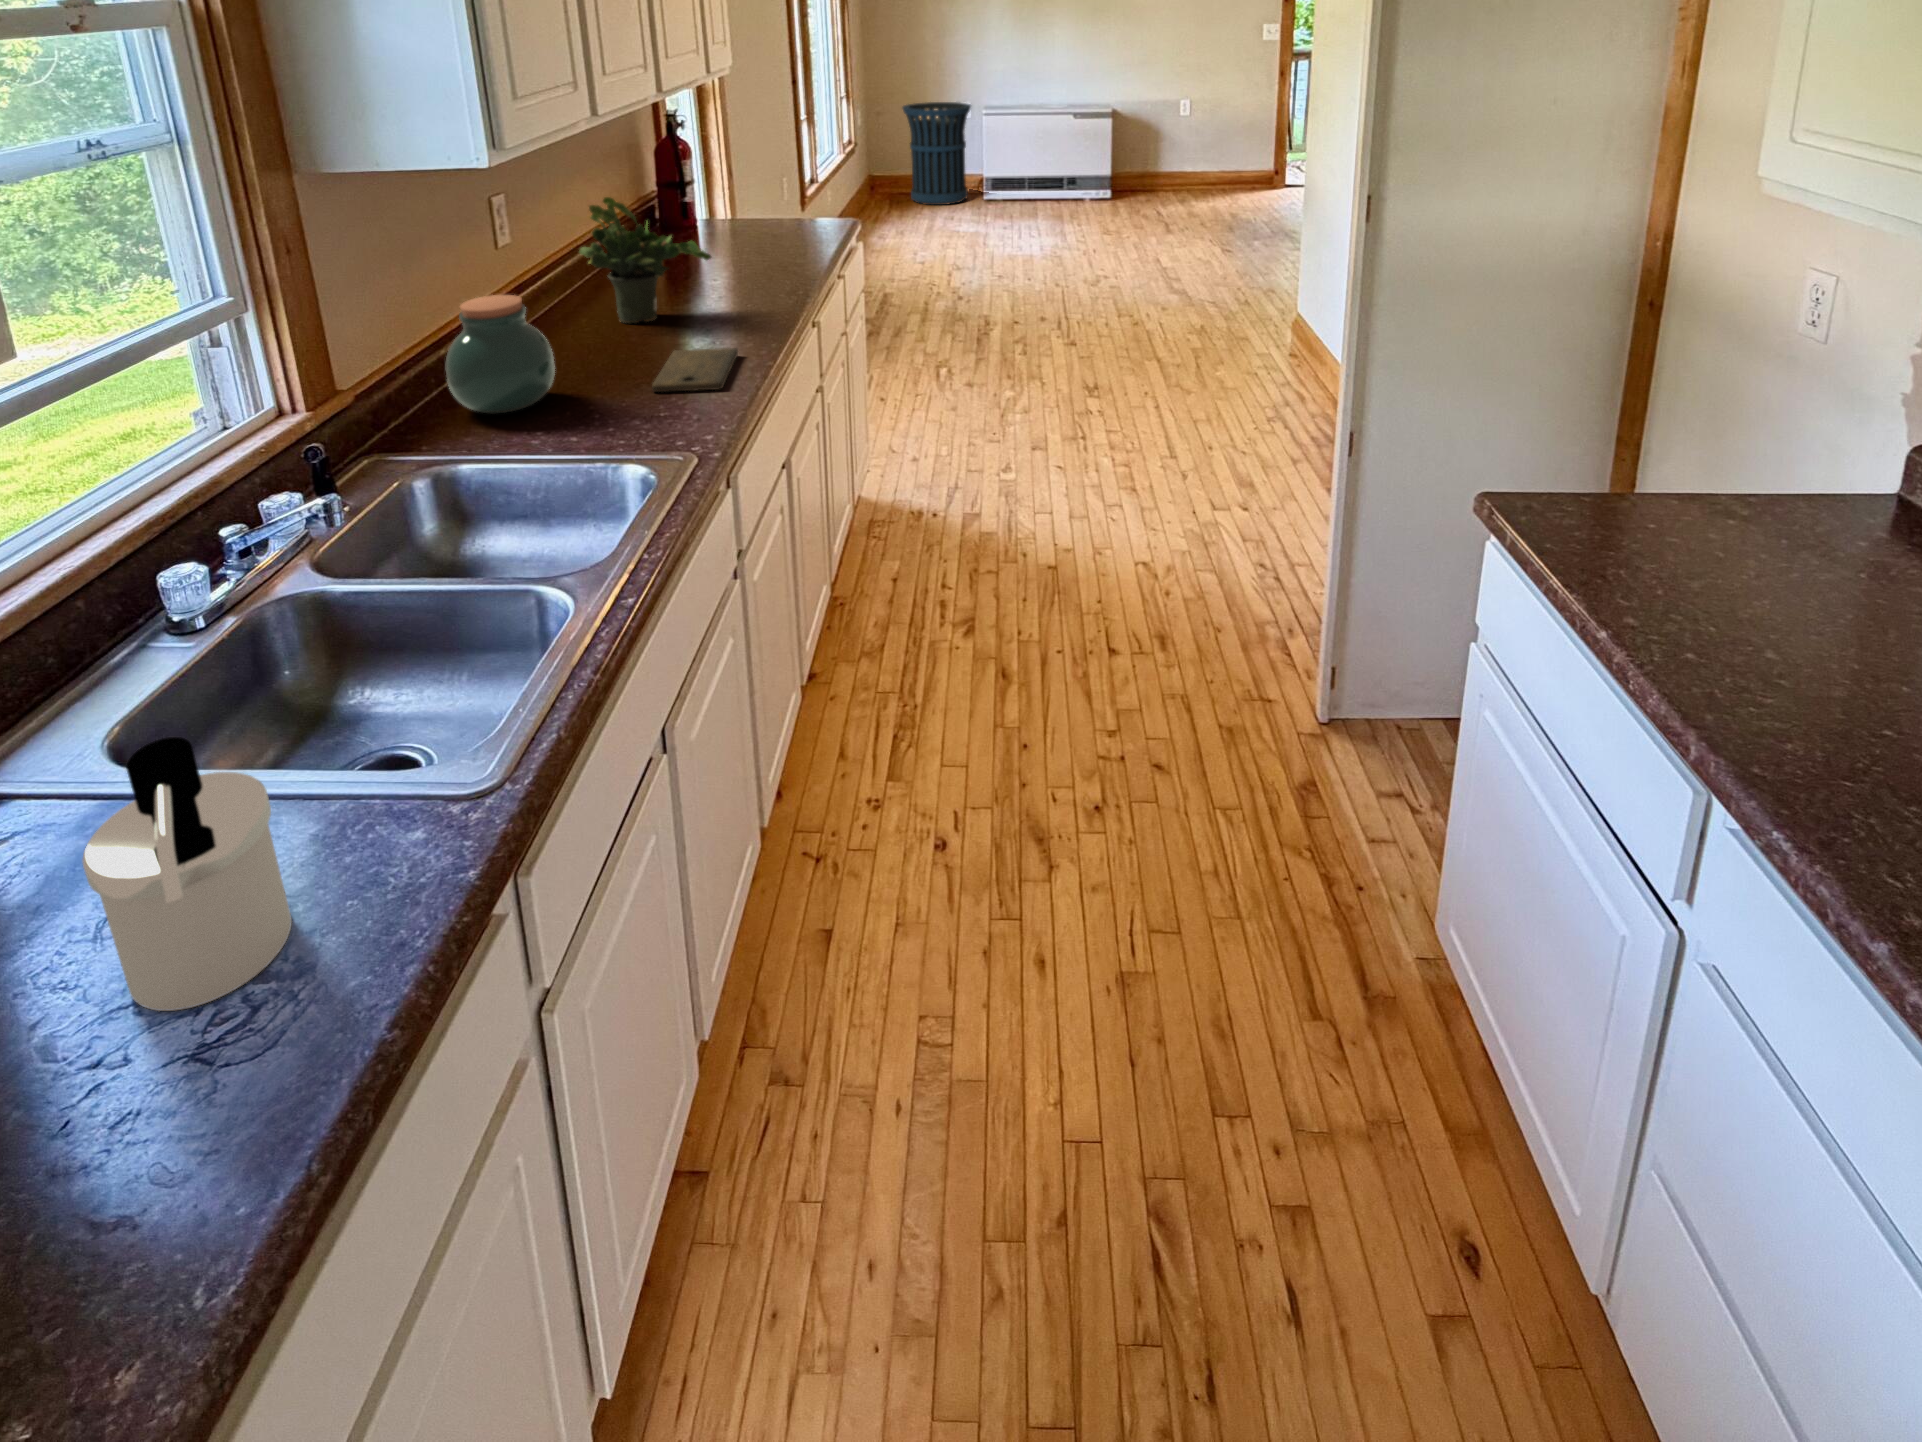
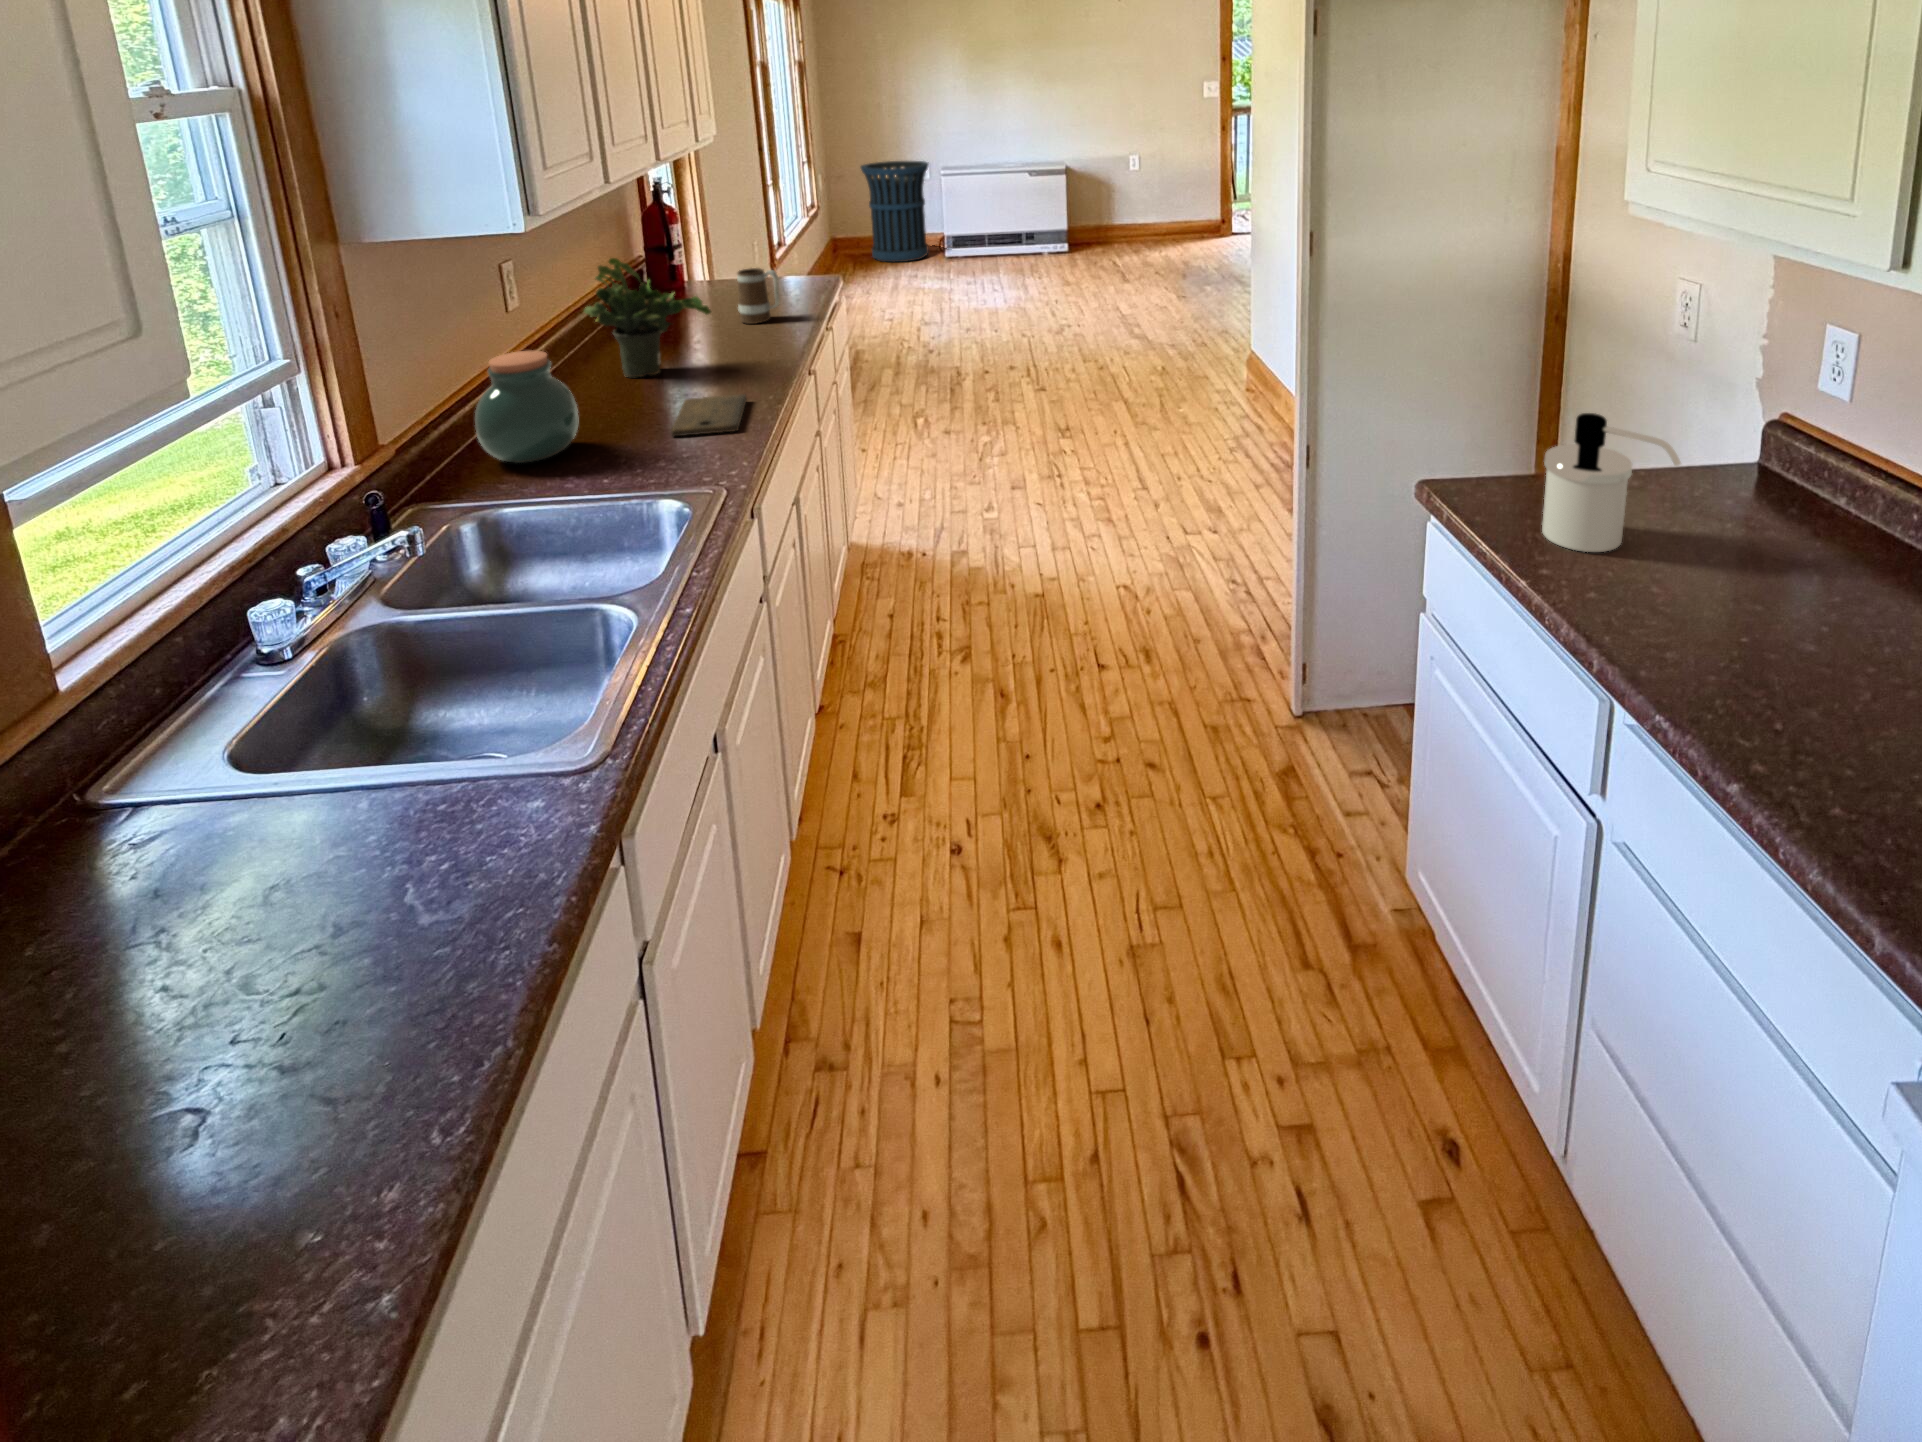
mug: none [746,211,790,269] -> present [737,268,780,324]
soap dispenser: present [83,737,292,1011] -> present [1542,413,1681,552]

